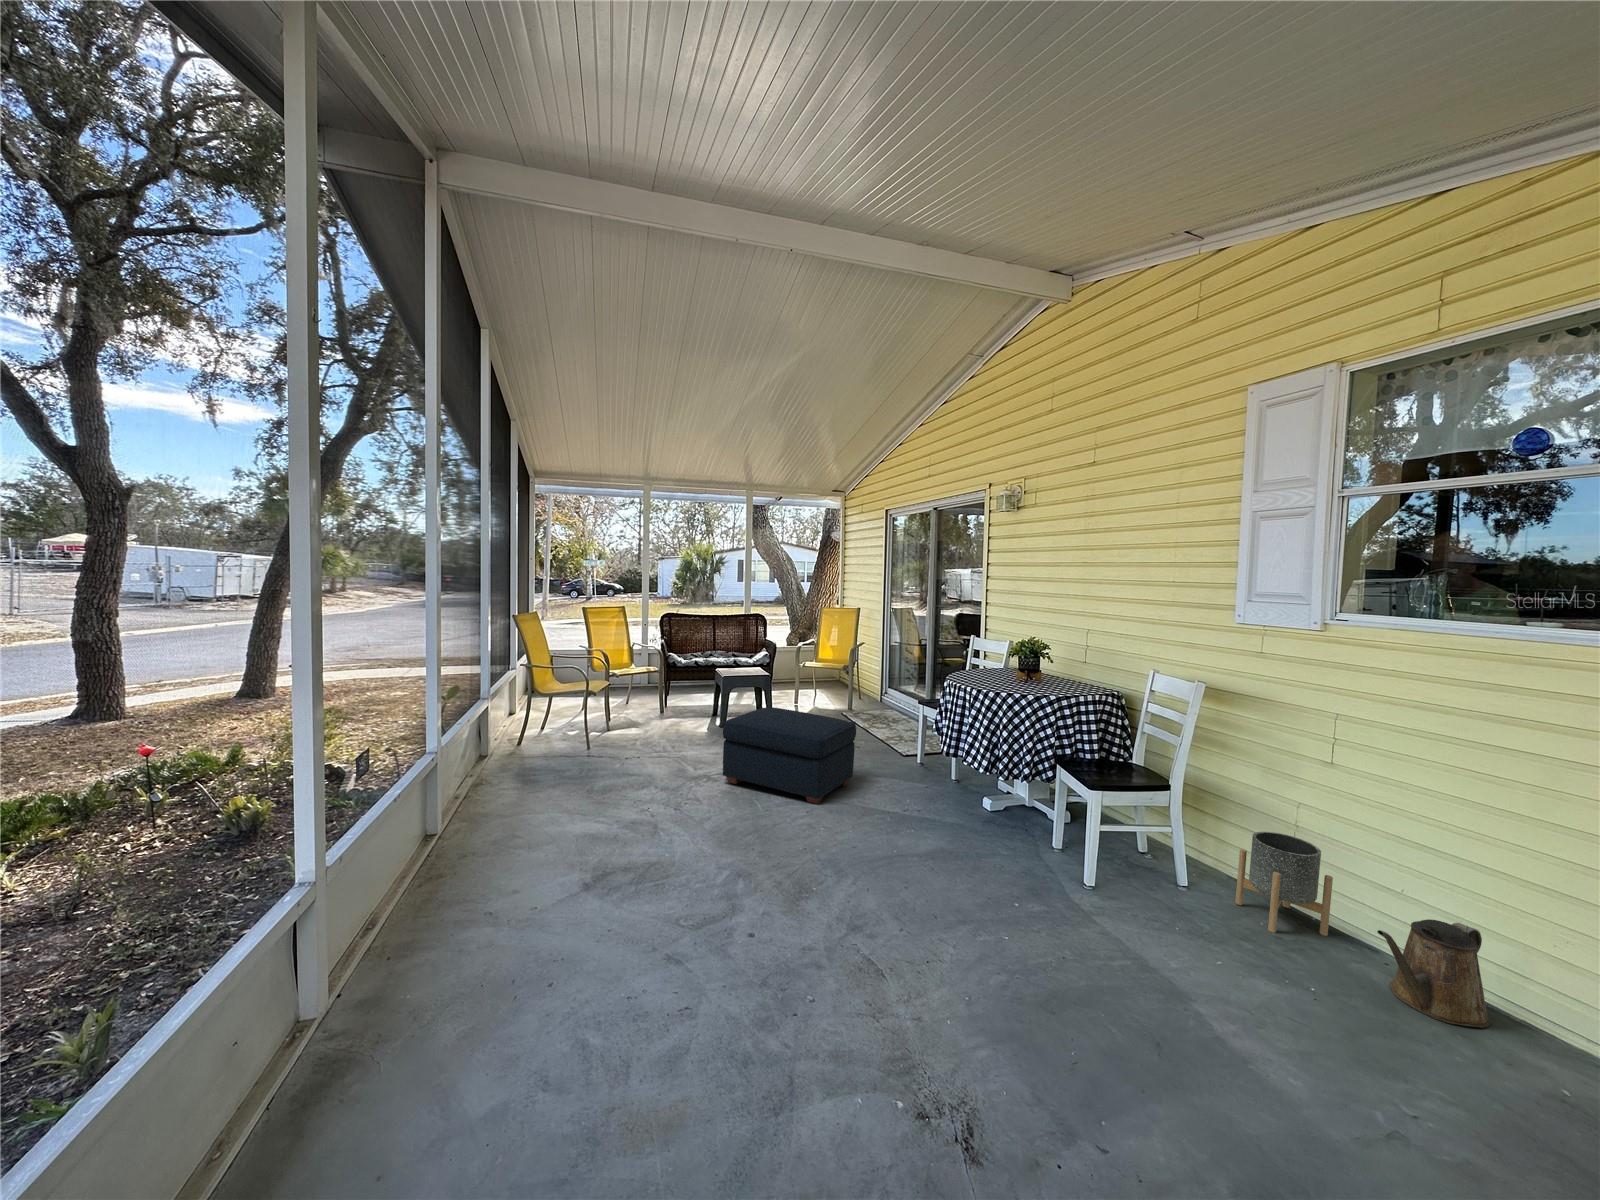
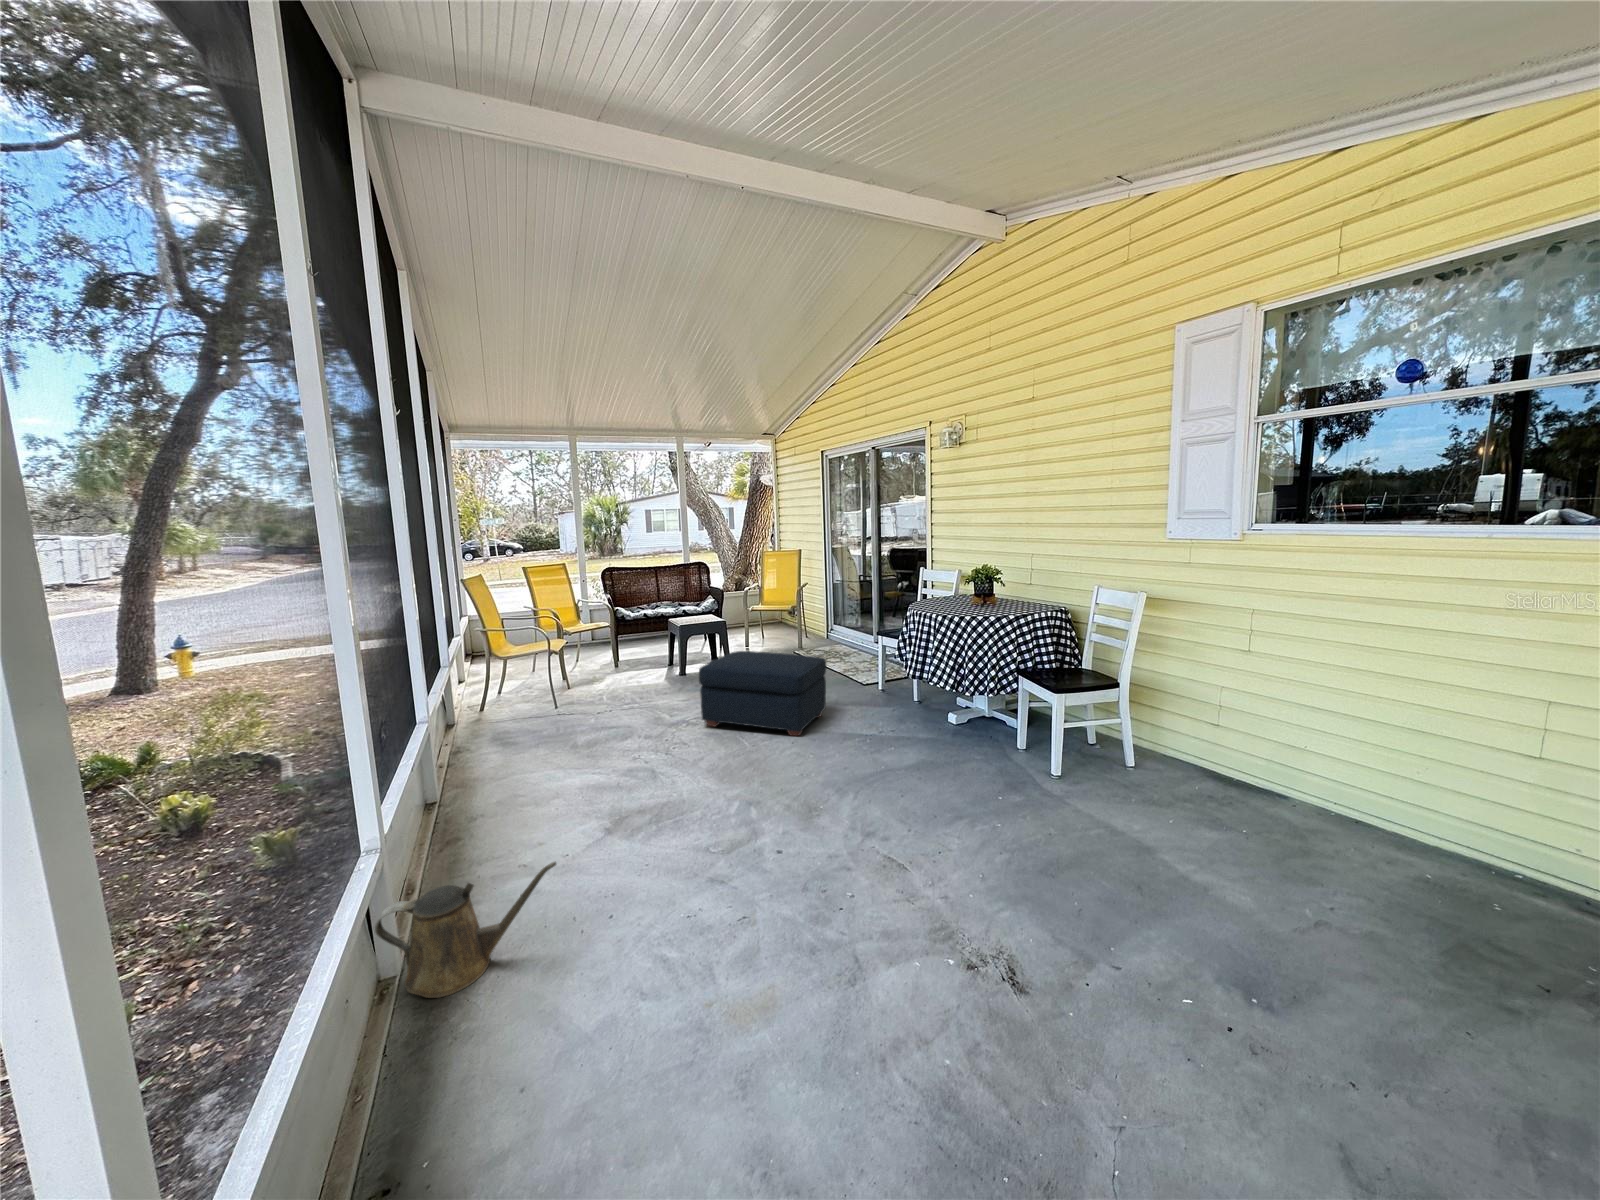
planter: present [1235,832,1333,936] -> none [1173,714,1250,794]
watering can: present [1377,919,1491,1028] -> present [375,862,556,998]

